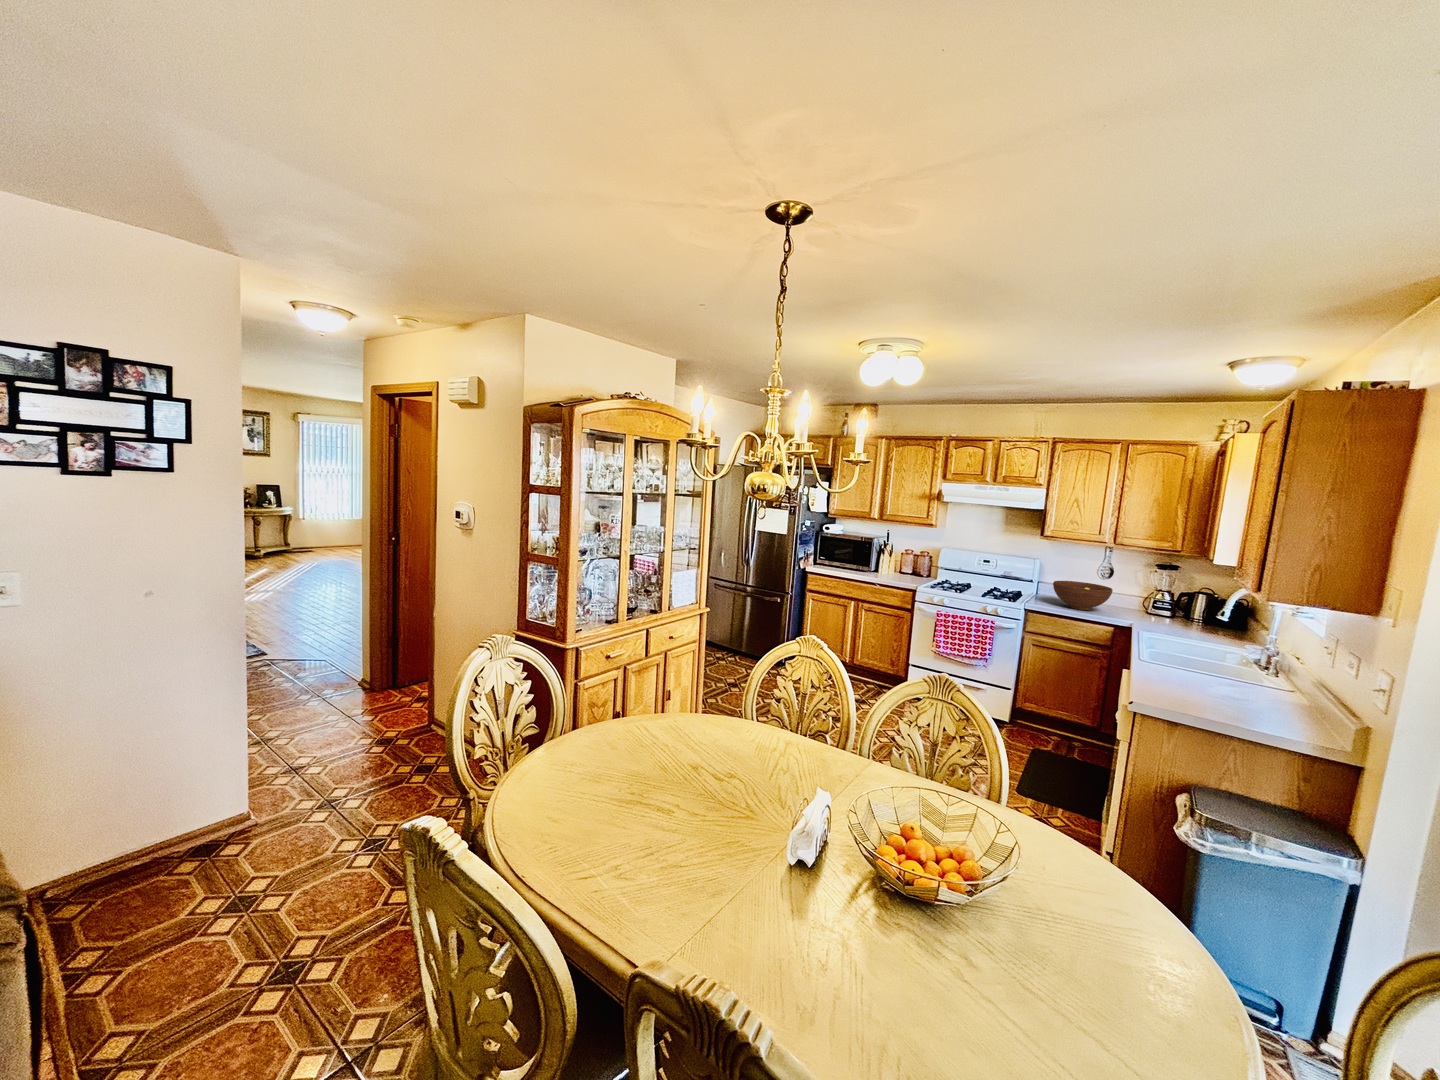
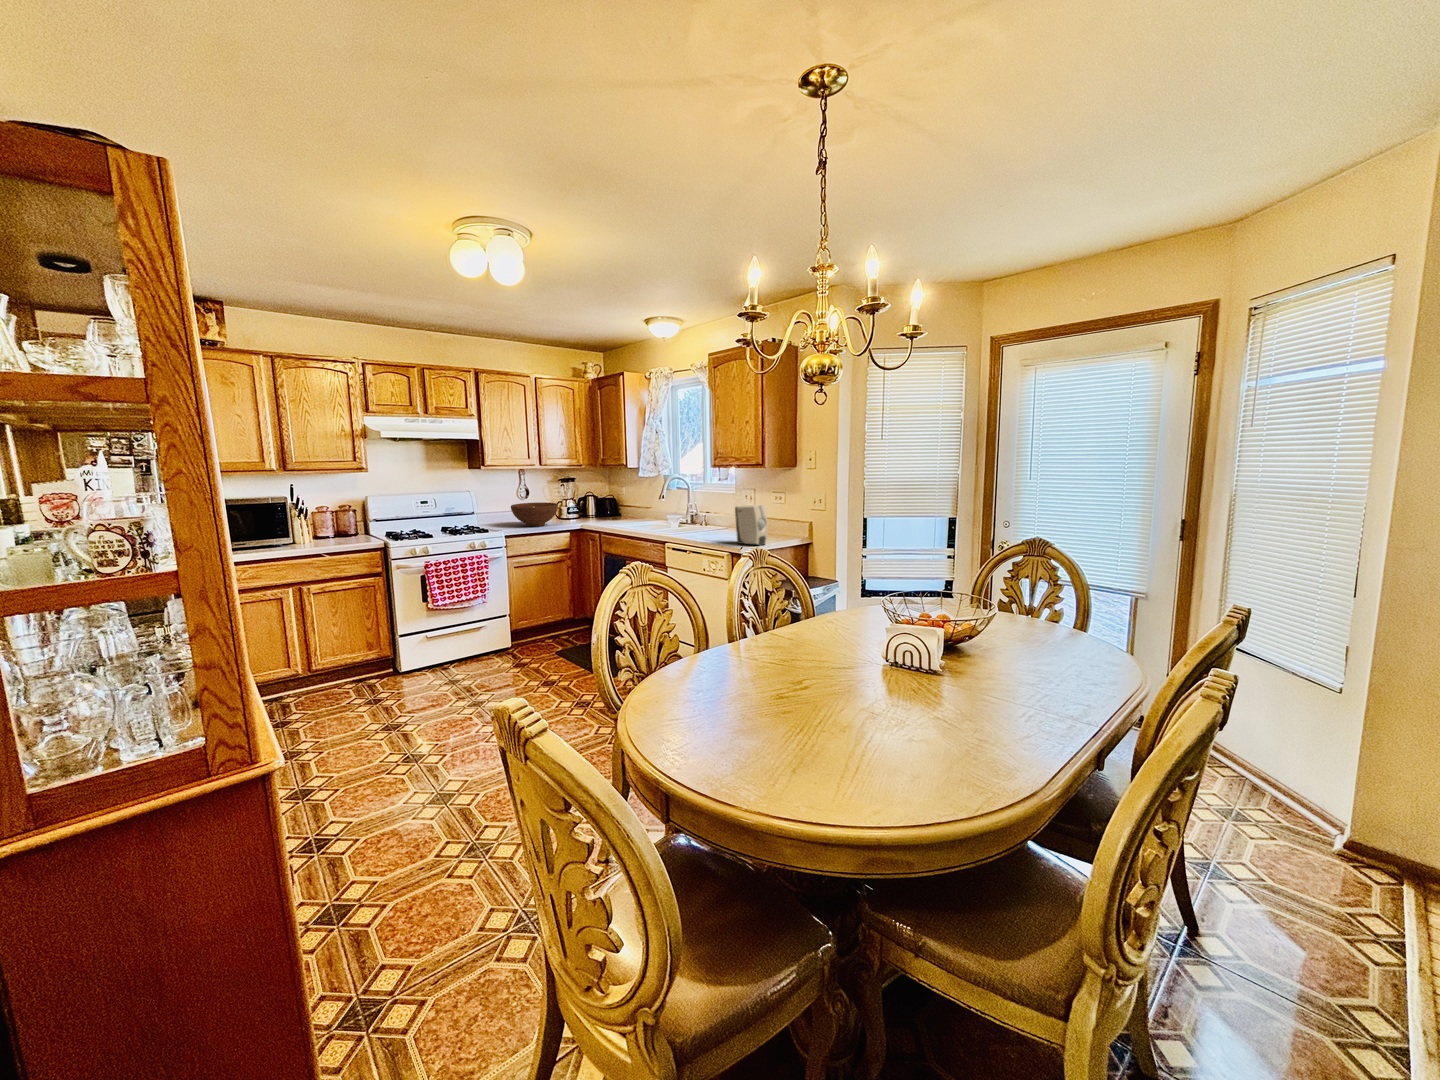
soap dispenser: none [1234,640,1296,715] -> present [735,505,768,546]

